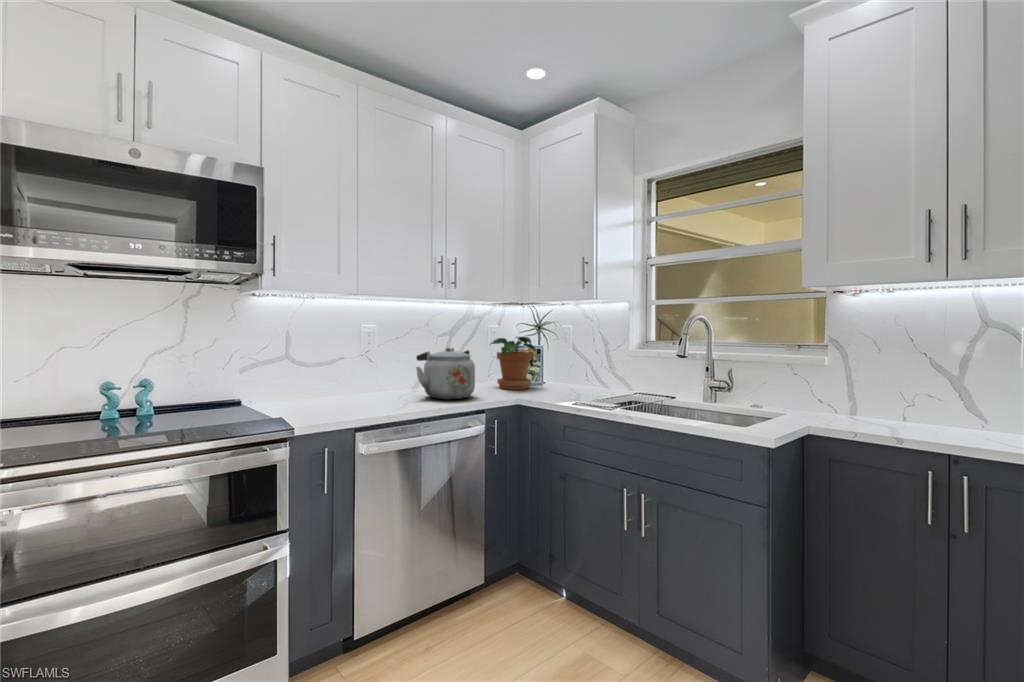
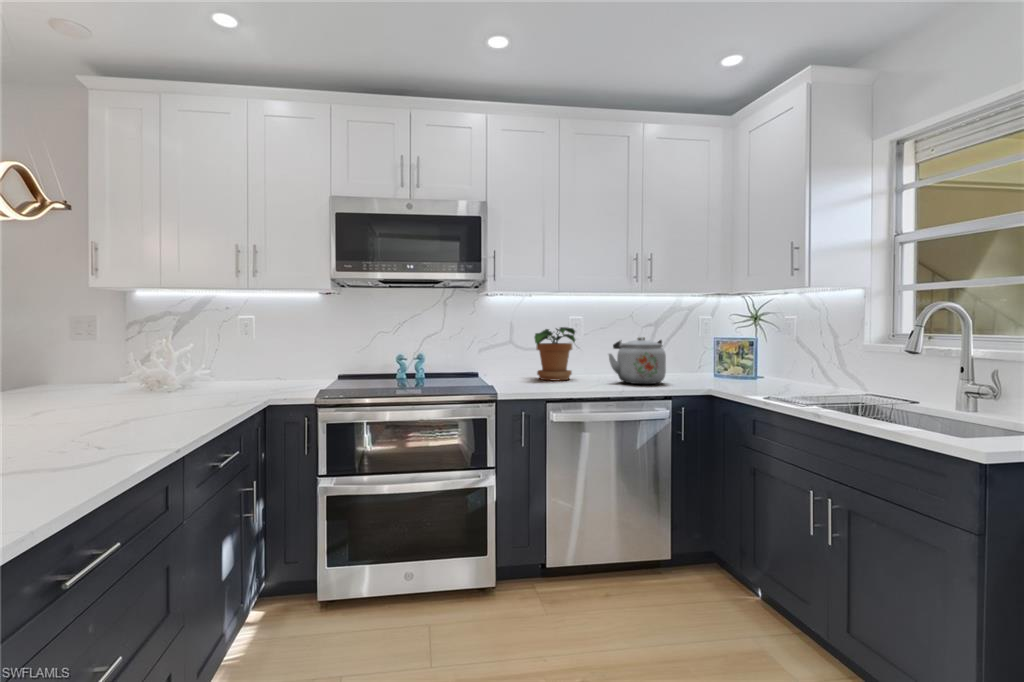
potted plant: present [490,337,536,390] -> present [534,327,575,381]

